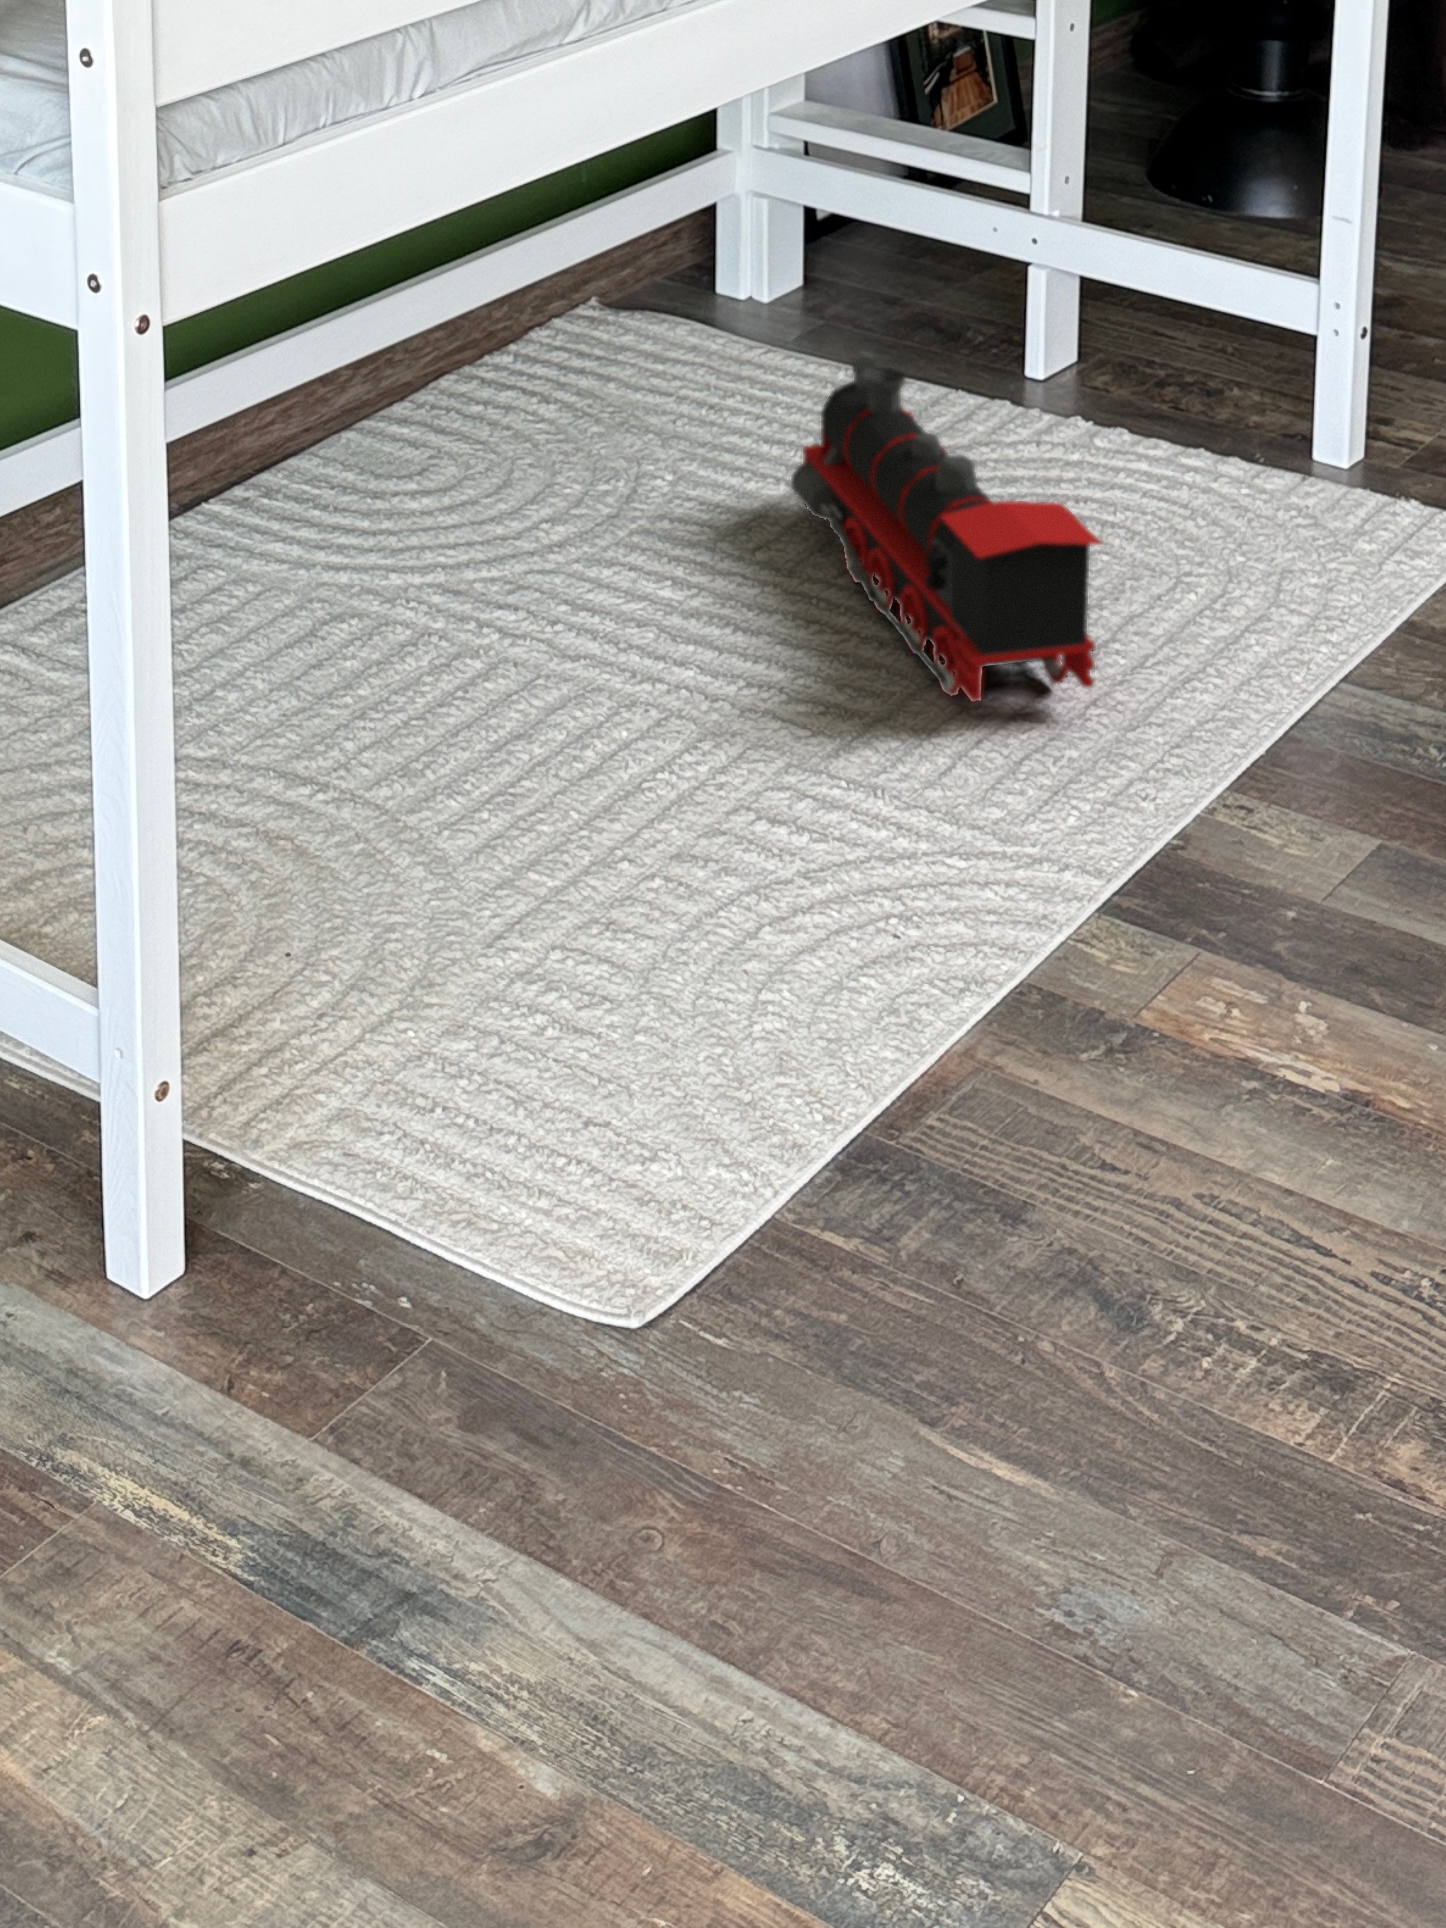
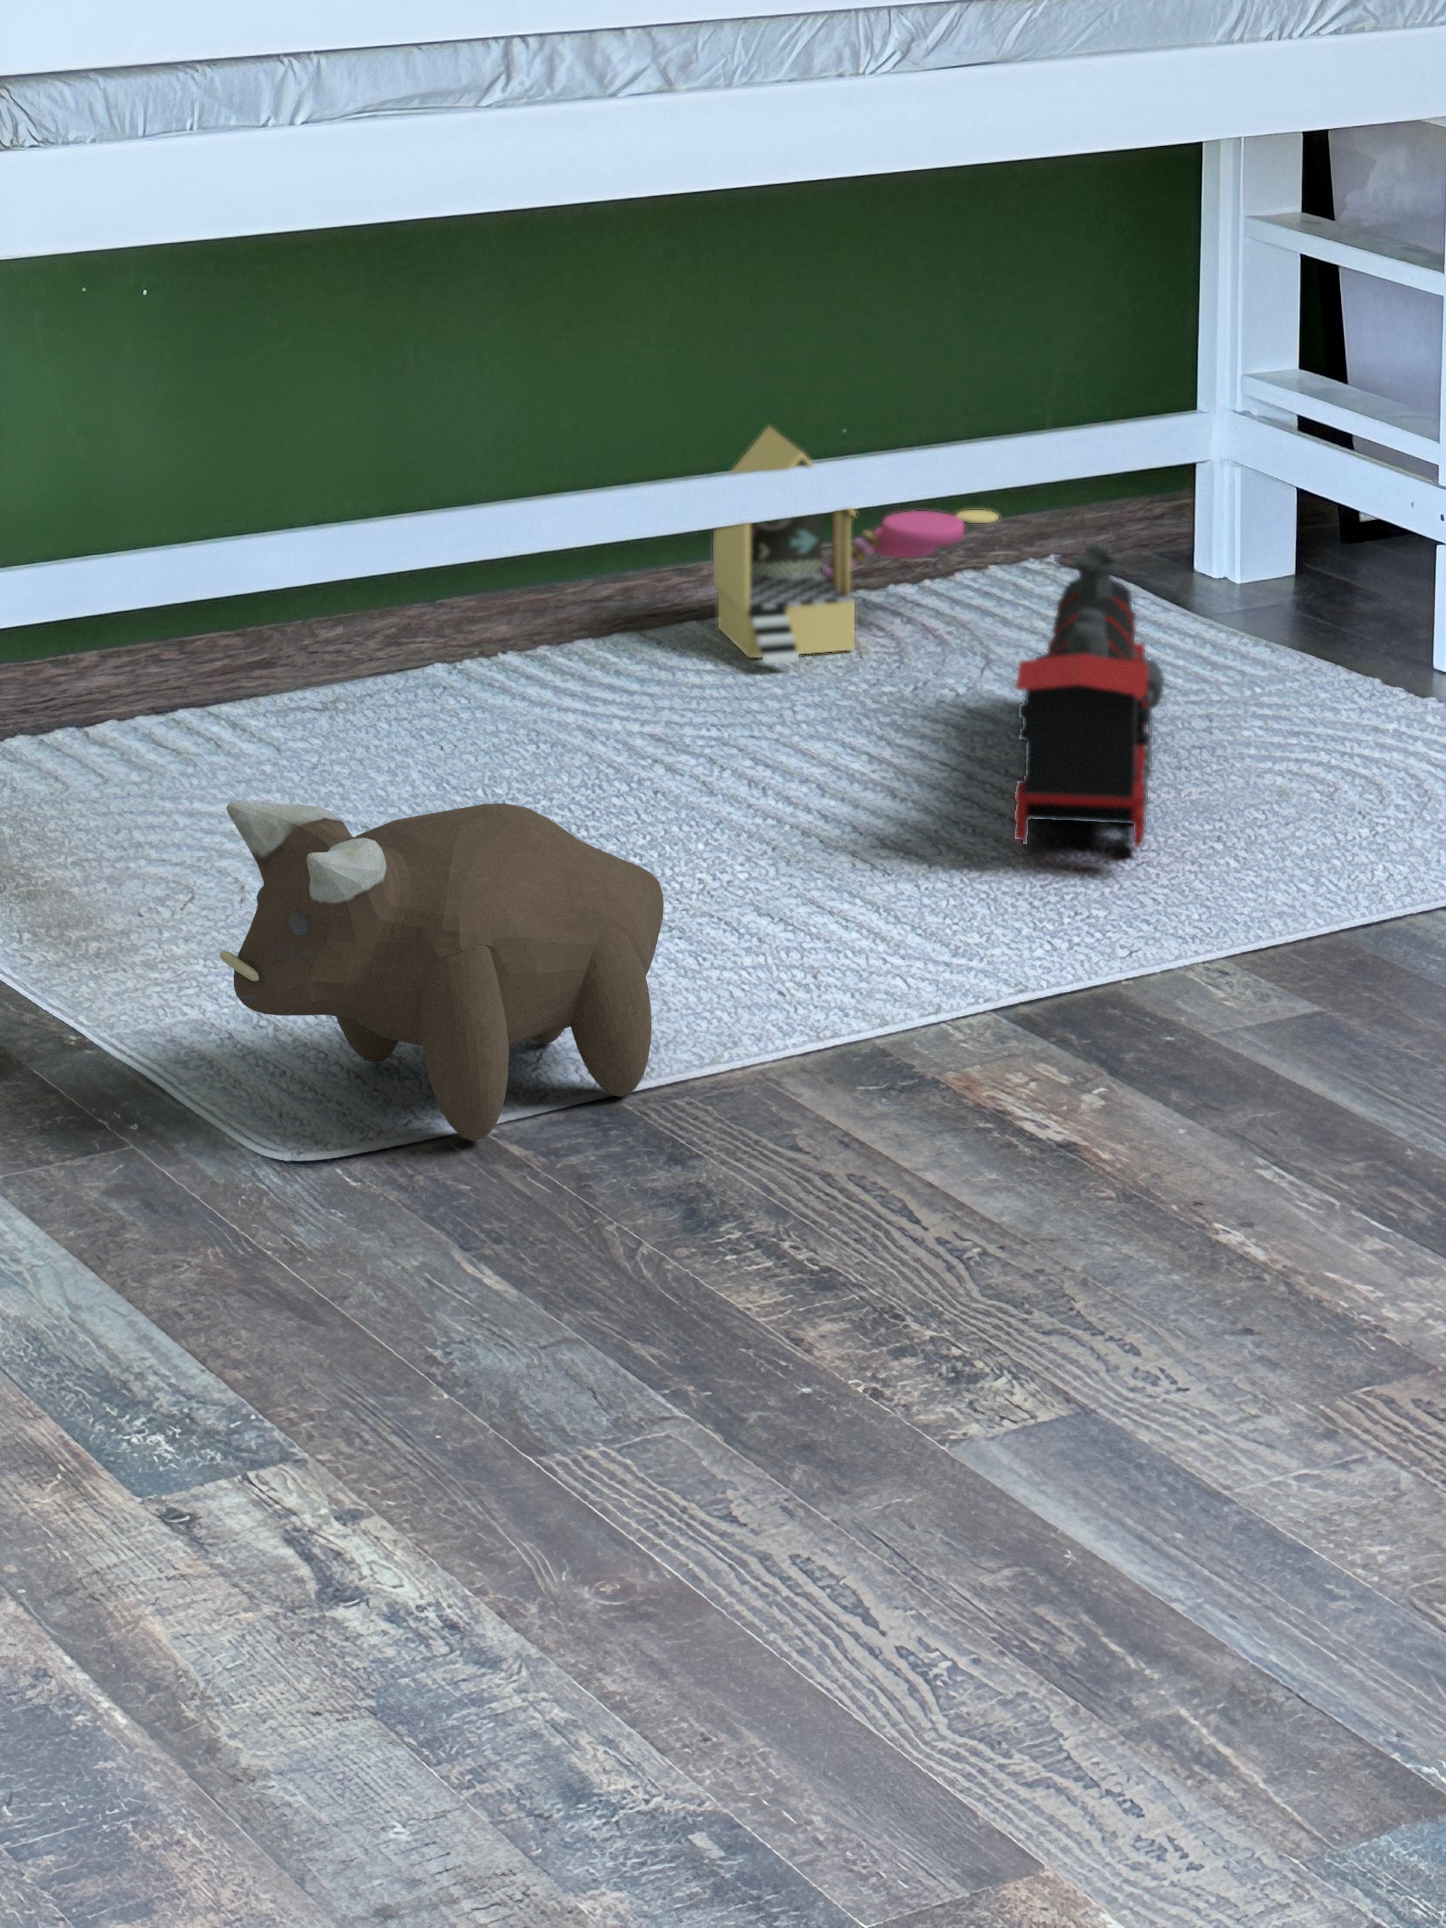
toy house: none [401,253,656,500] -> present [713,427,998,663]
plush toy: none [489,844,921,1244] -> present [219,801,664,1141]

